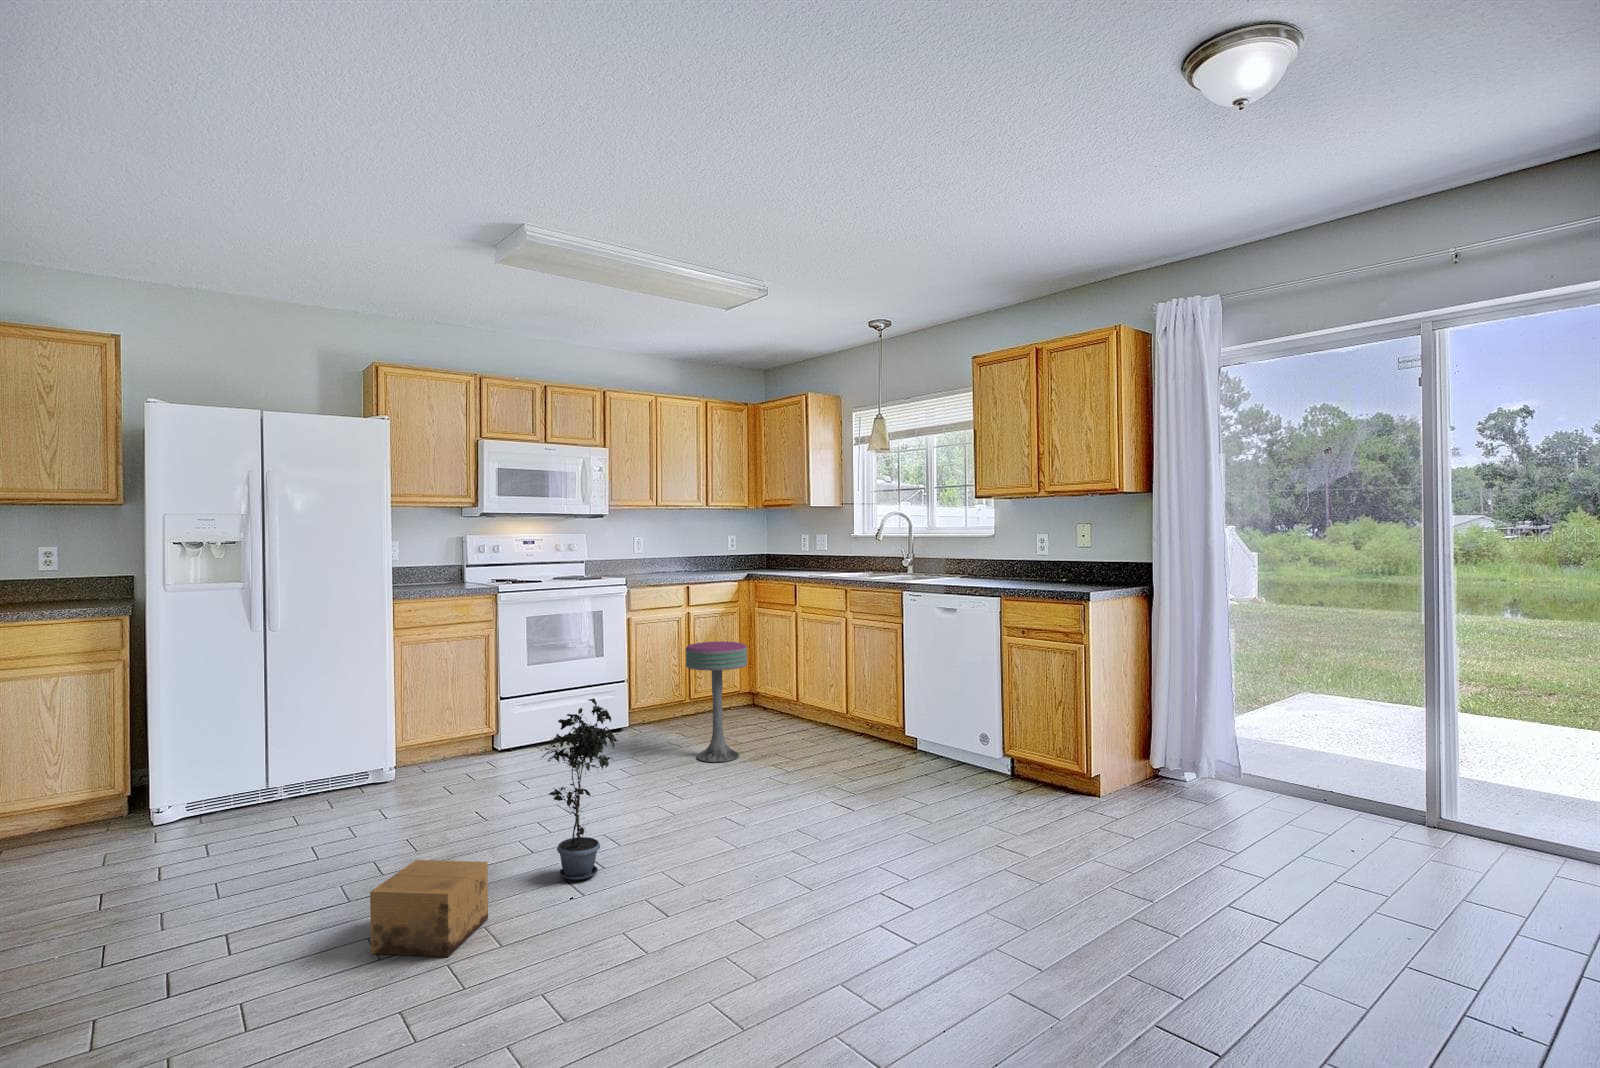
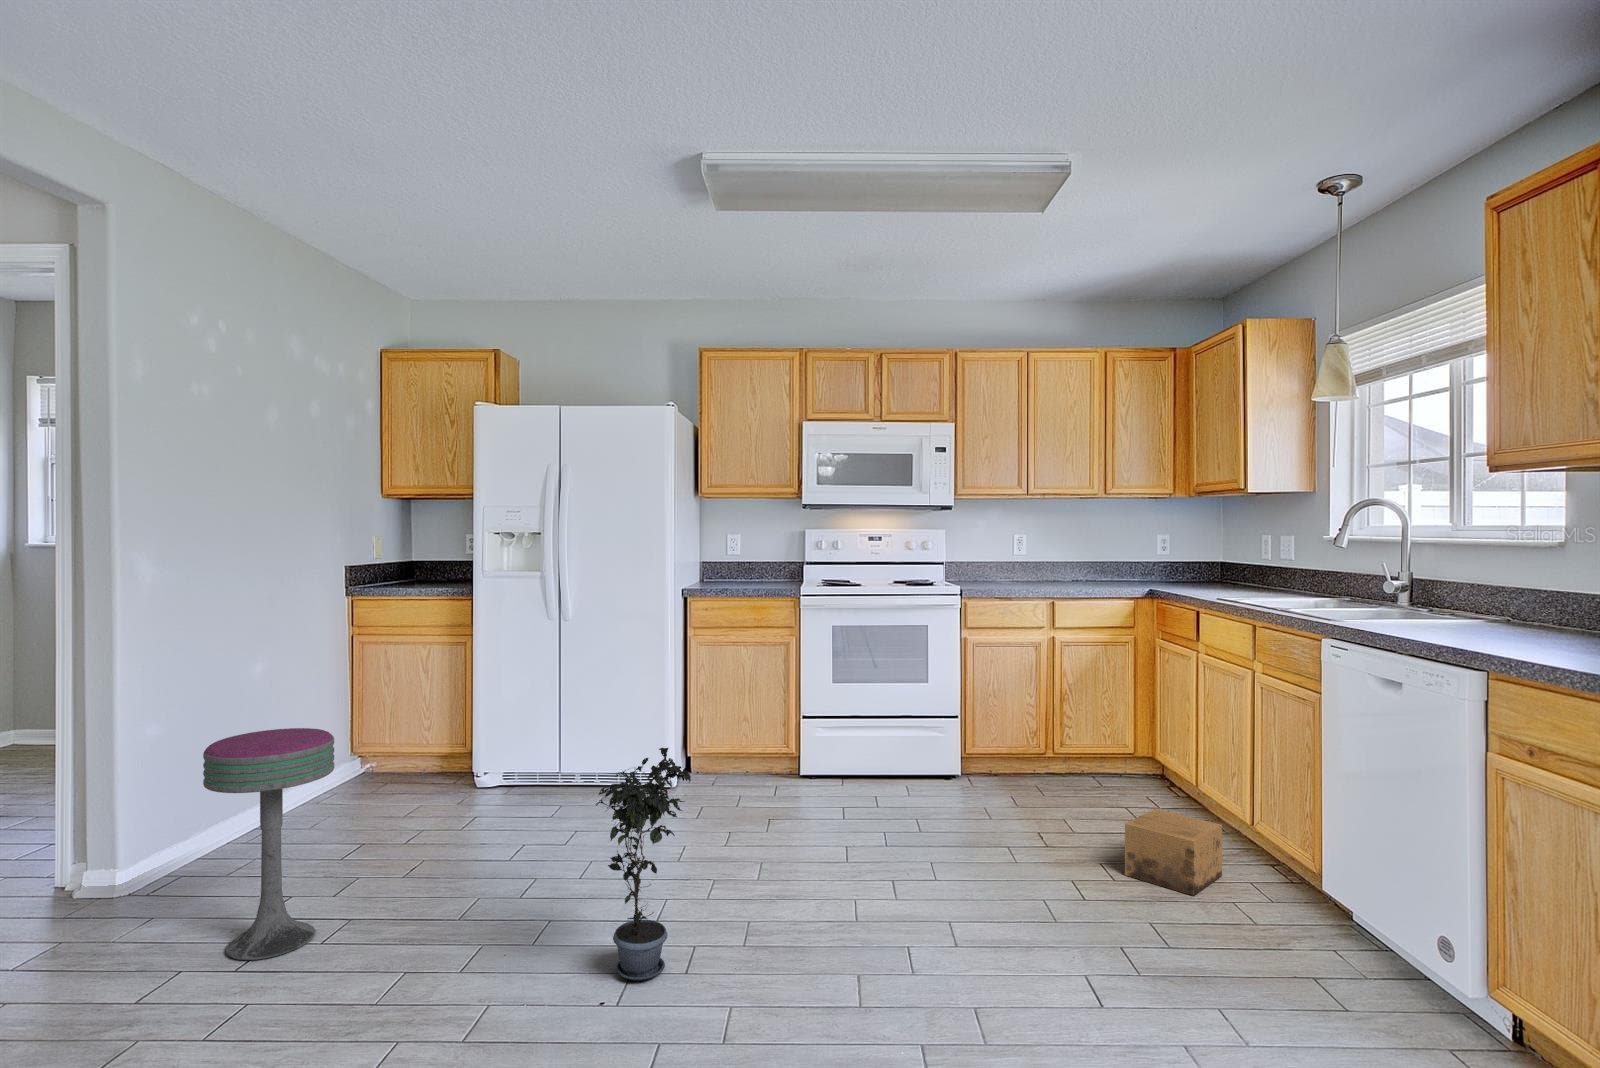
bar stool: present [686,642,747,762] -> present [203,728,334,960]
cardboard box: present [370,860,488,957] -> present [1125,809,1222,896]

